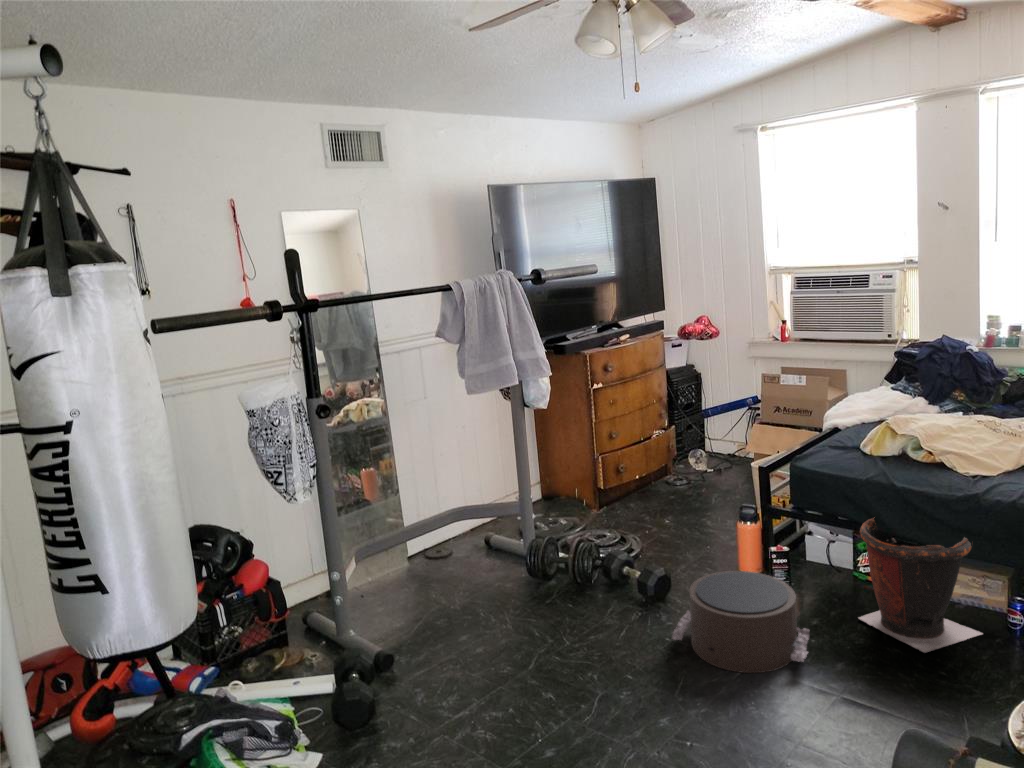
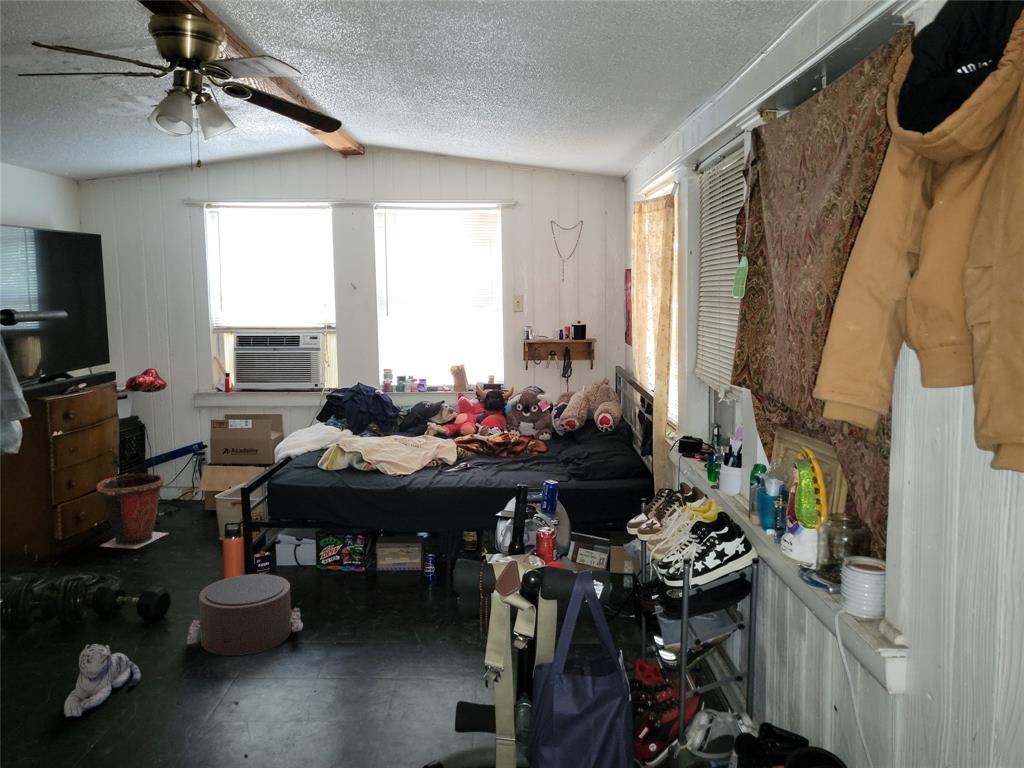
waste bin: present [859,518,983,653] -> present [97,474,168,548]
plush toy: none [544,616,624,688] -> present [64,644,141,717]

